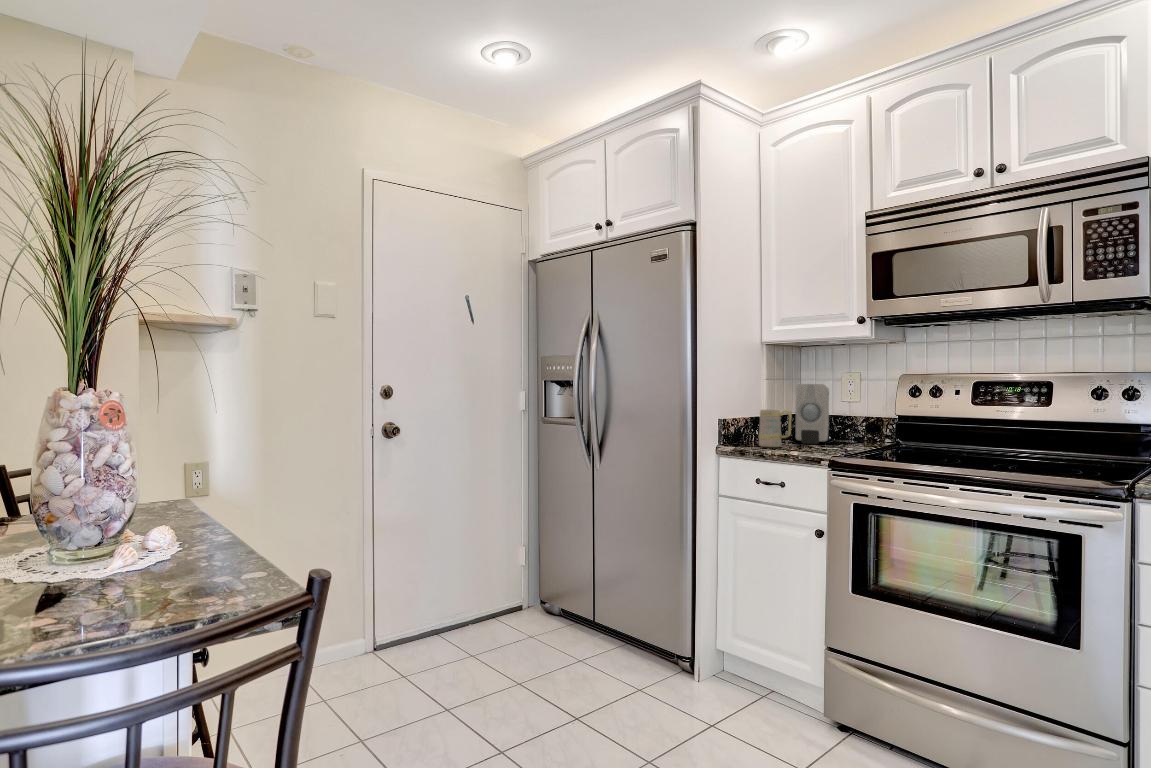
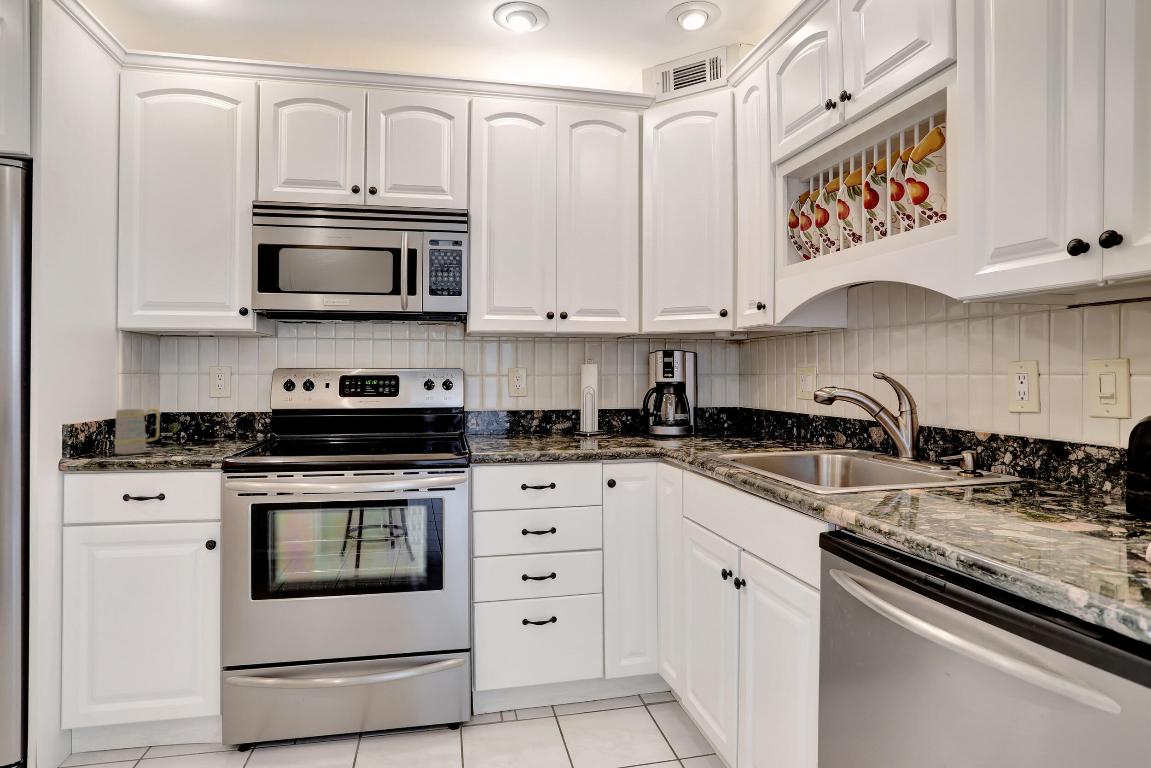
soap dispenser: present [795,384,829,444] -> none [158,378,195,446]

